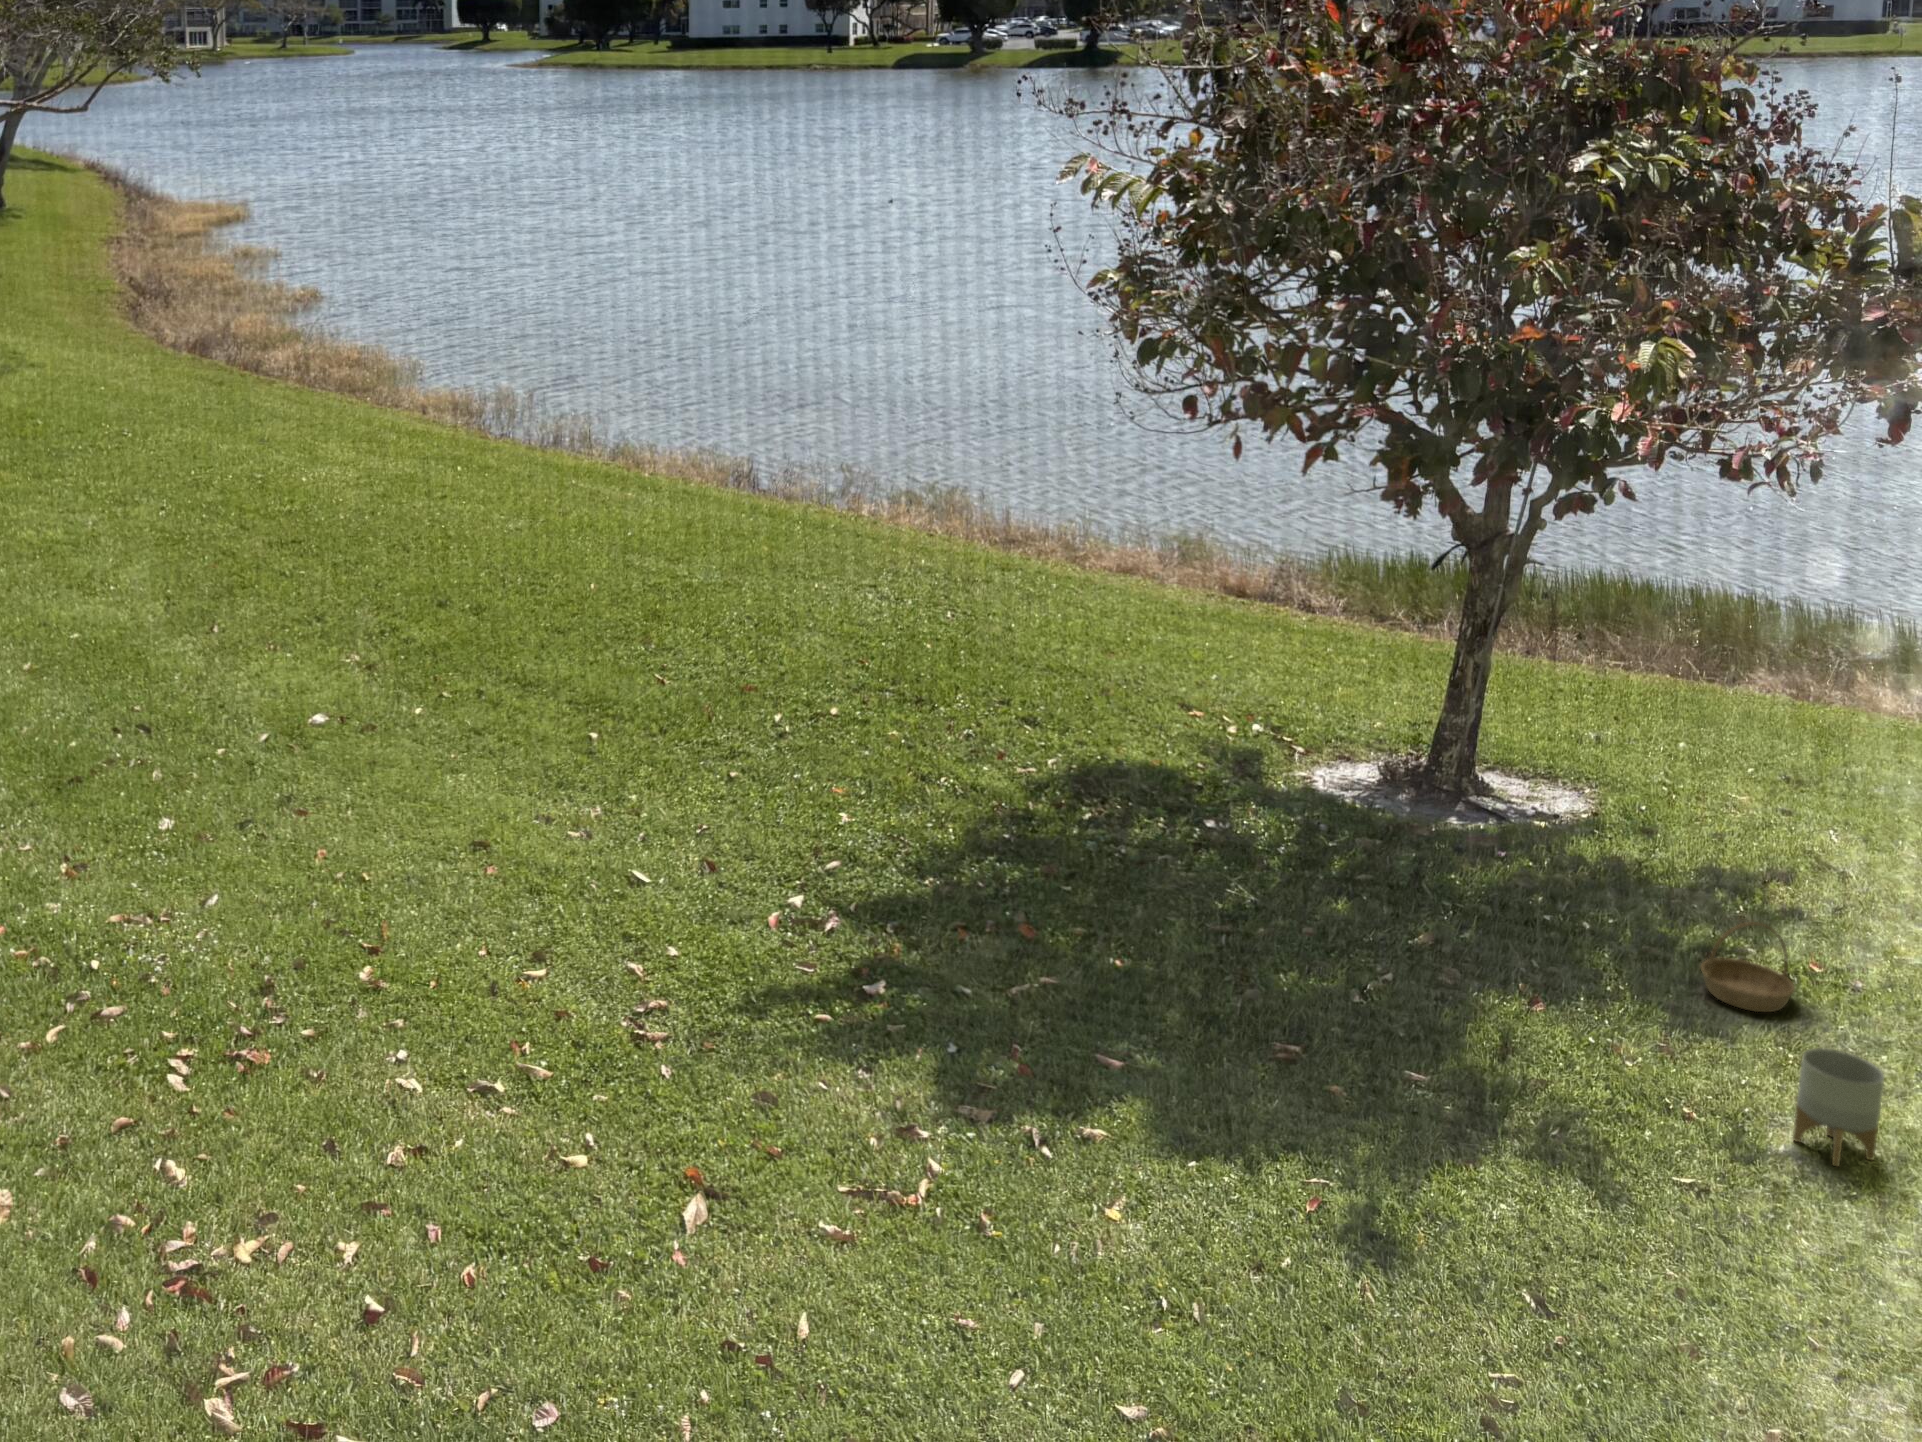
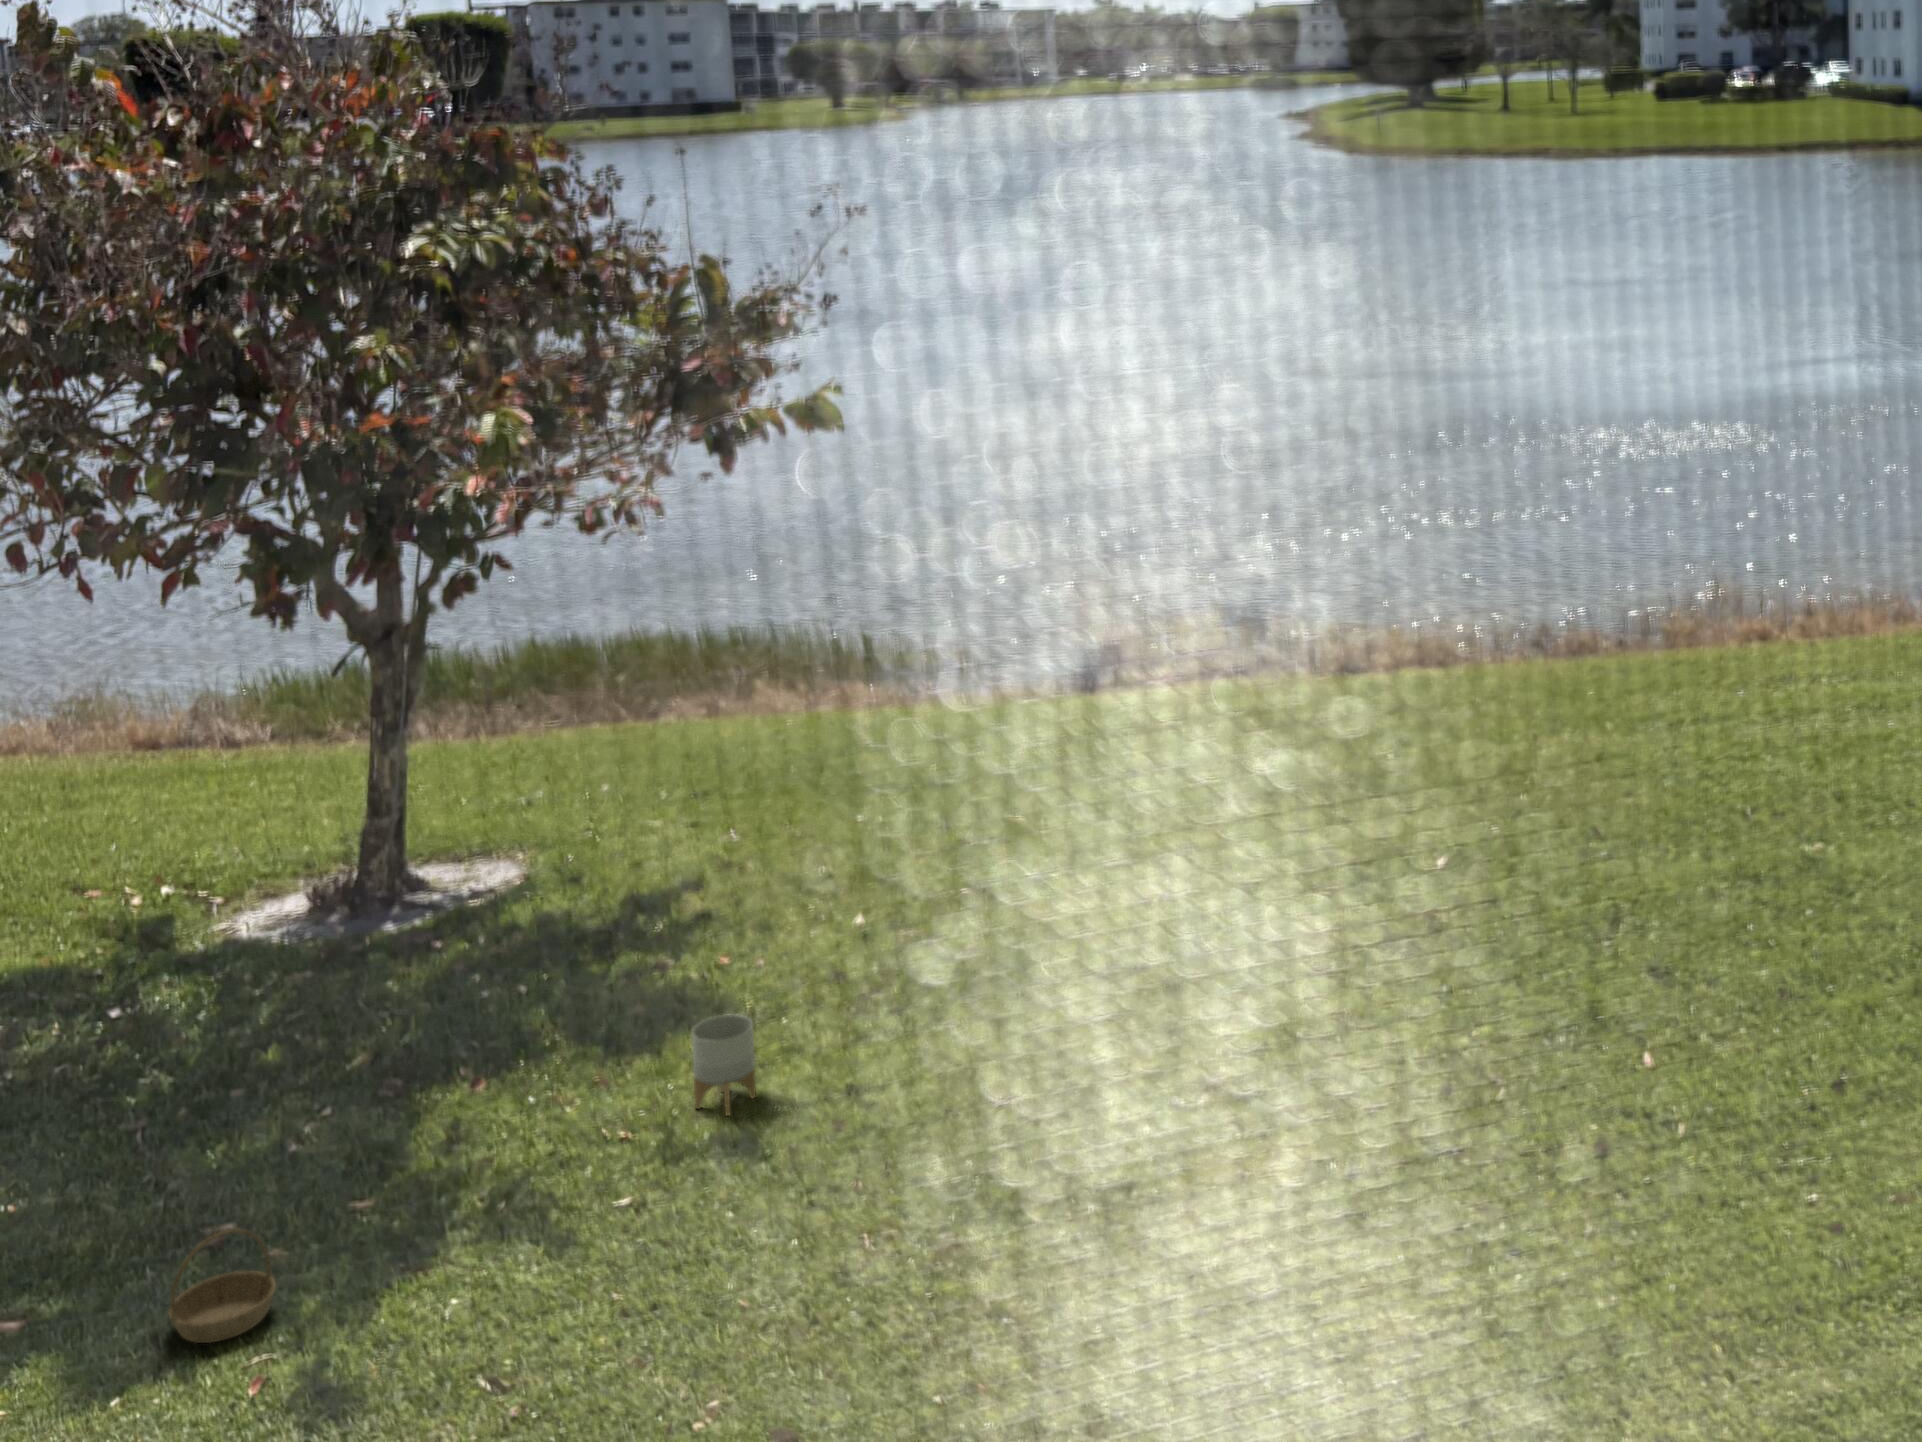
basket: present [1701,922,1795,1012] -> present [168,1229,276,1343]

